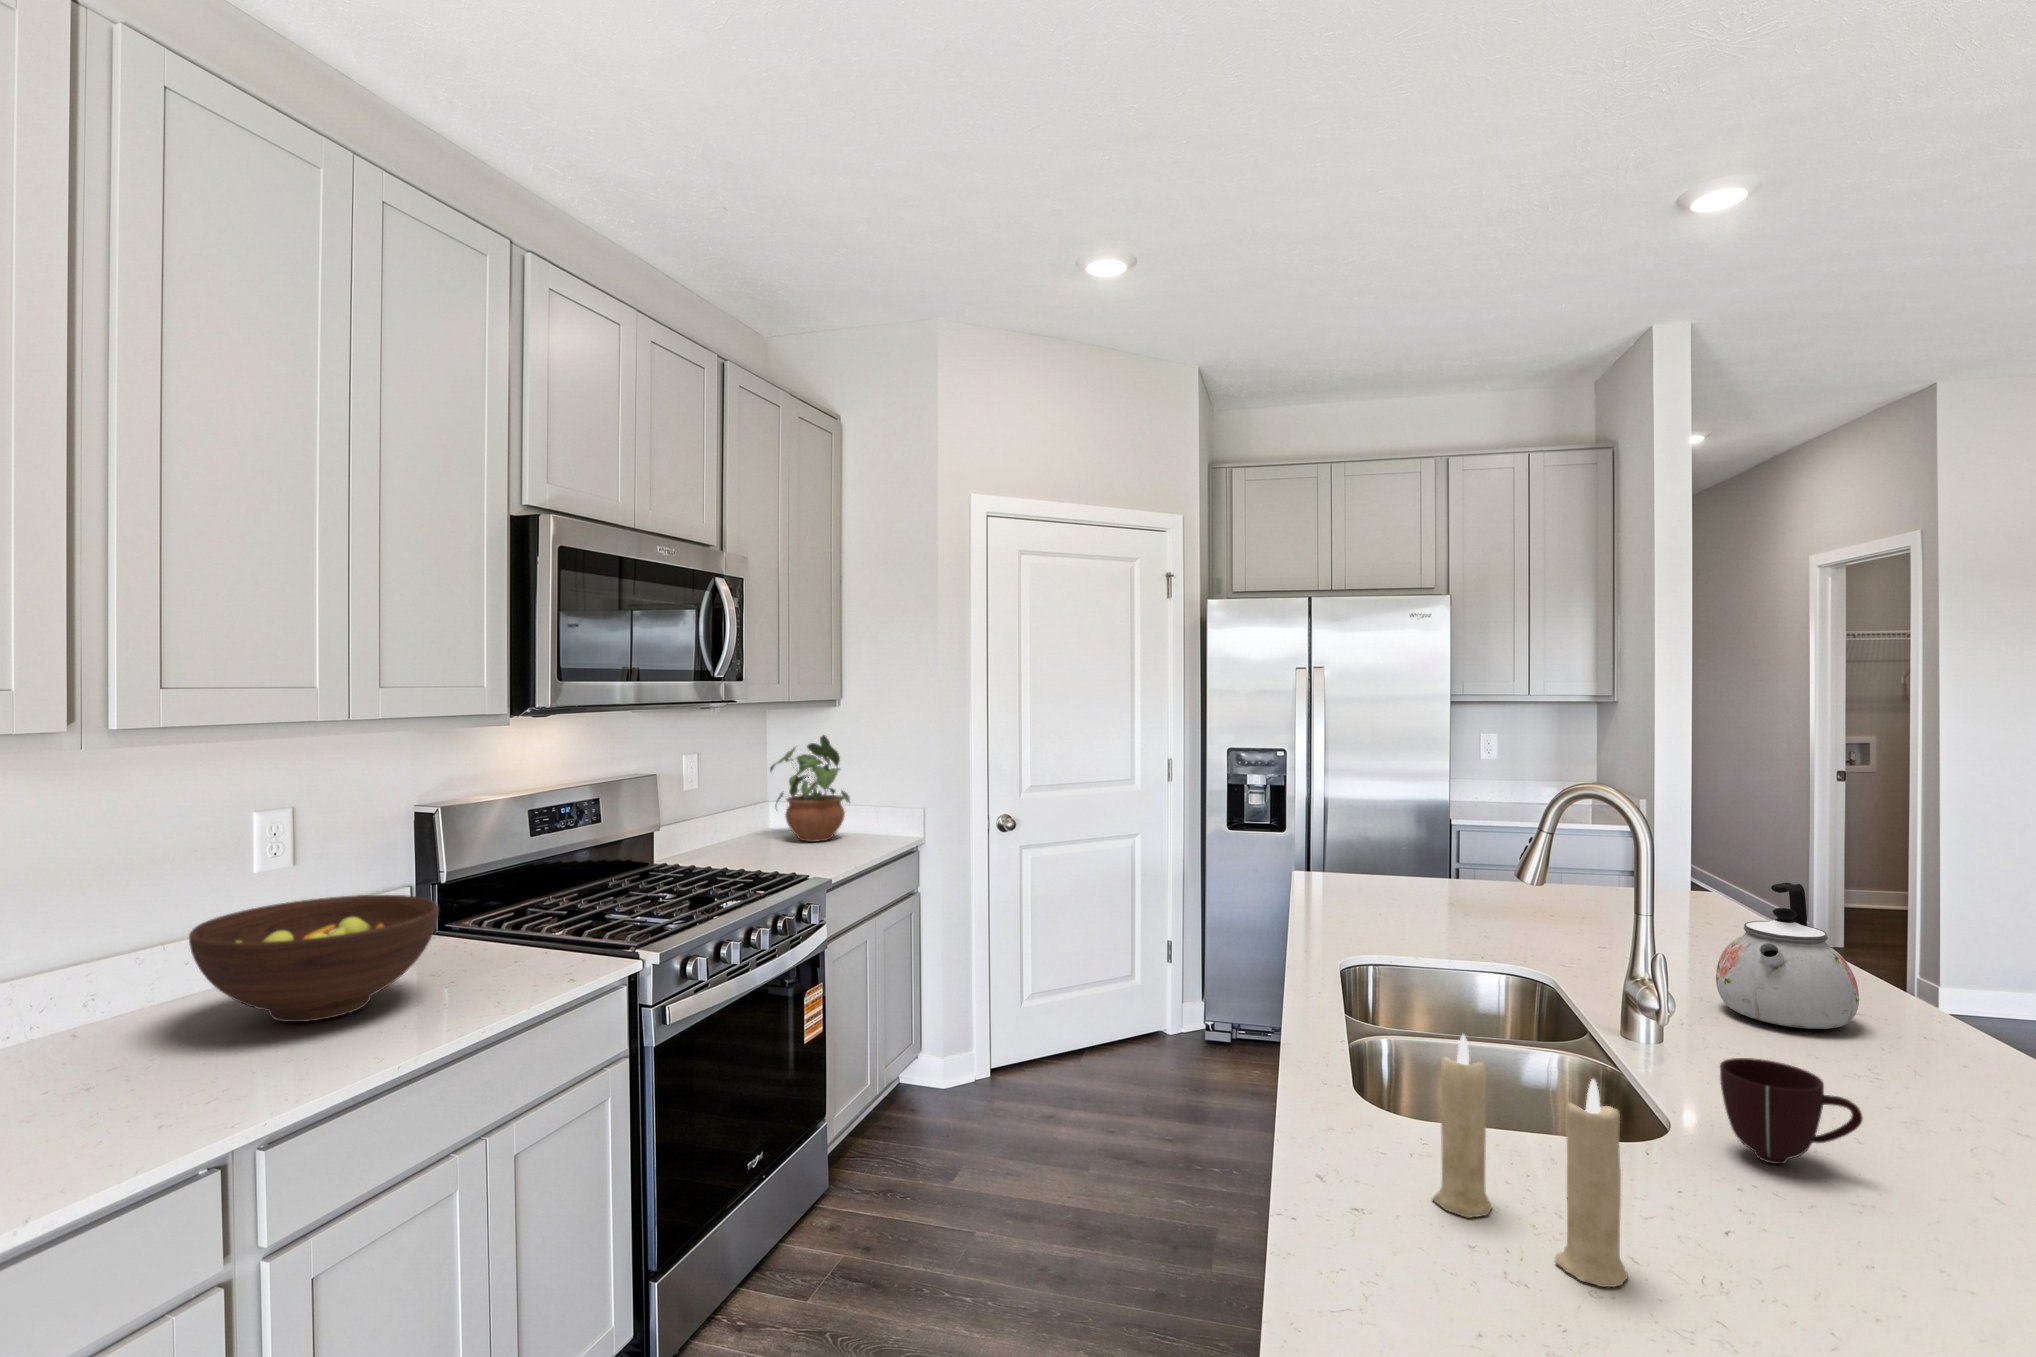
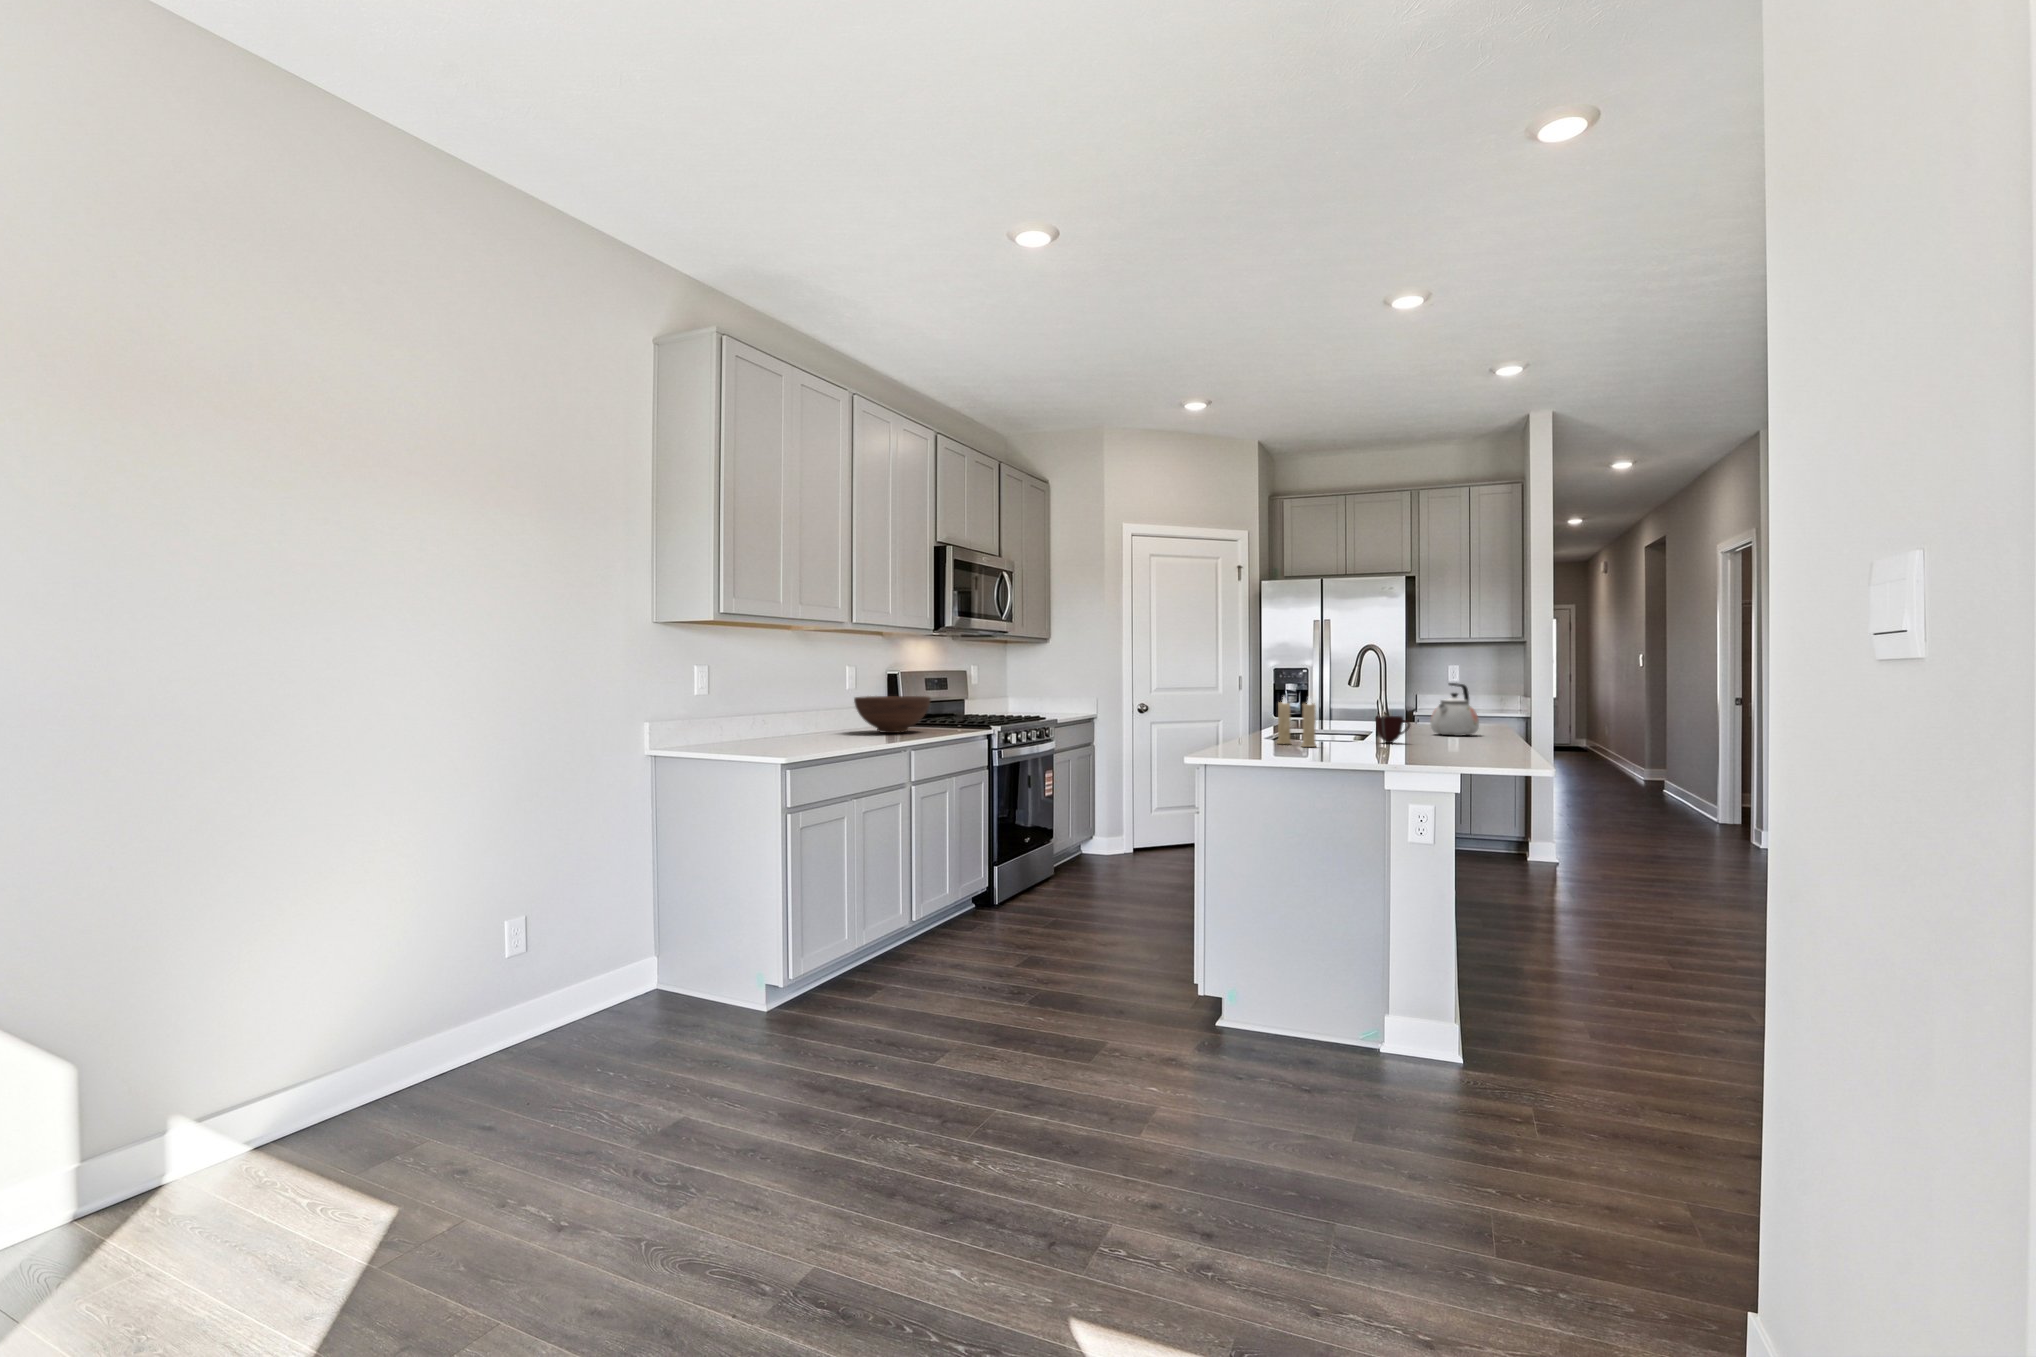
potted plant: present [770,735,850,842] -> none [1014,657,1058,713]

